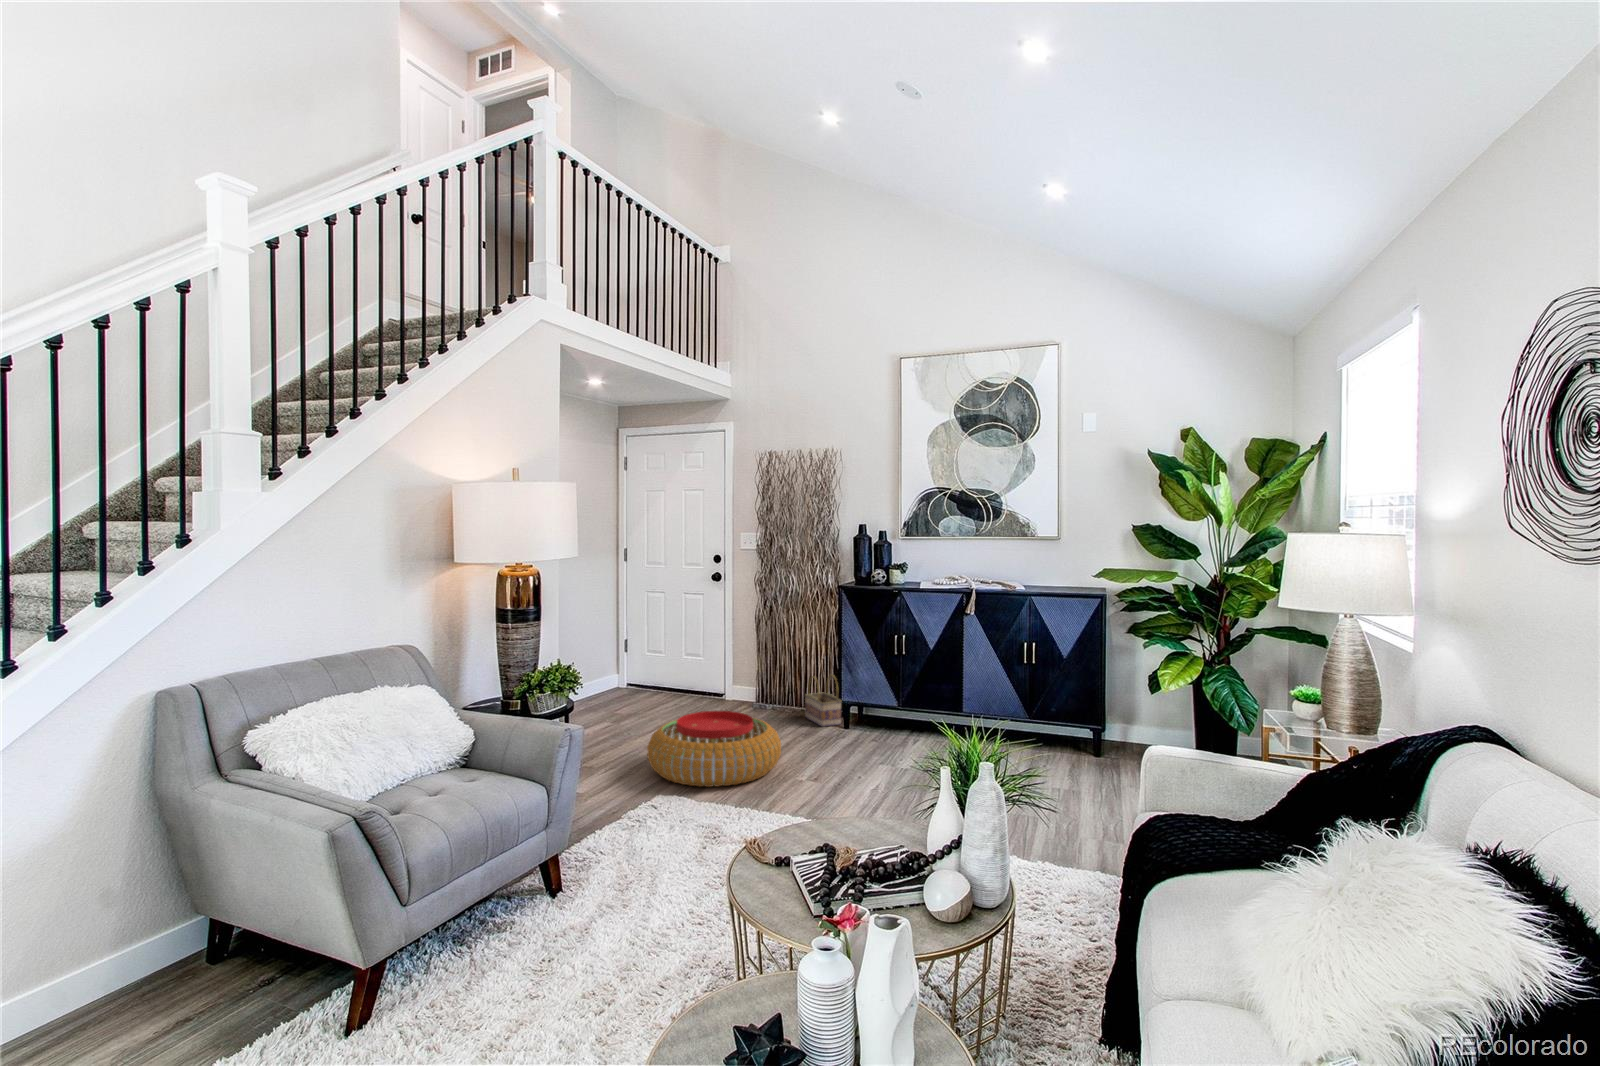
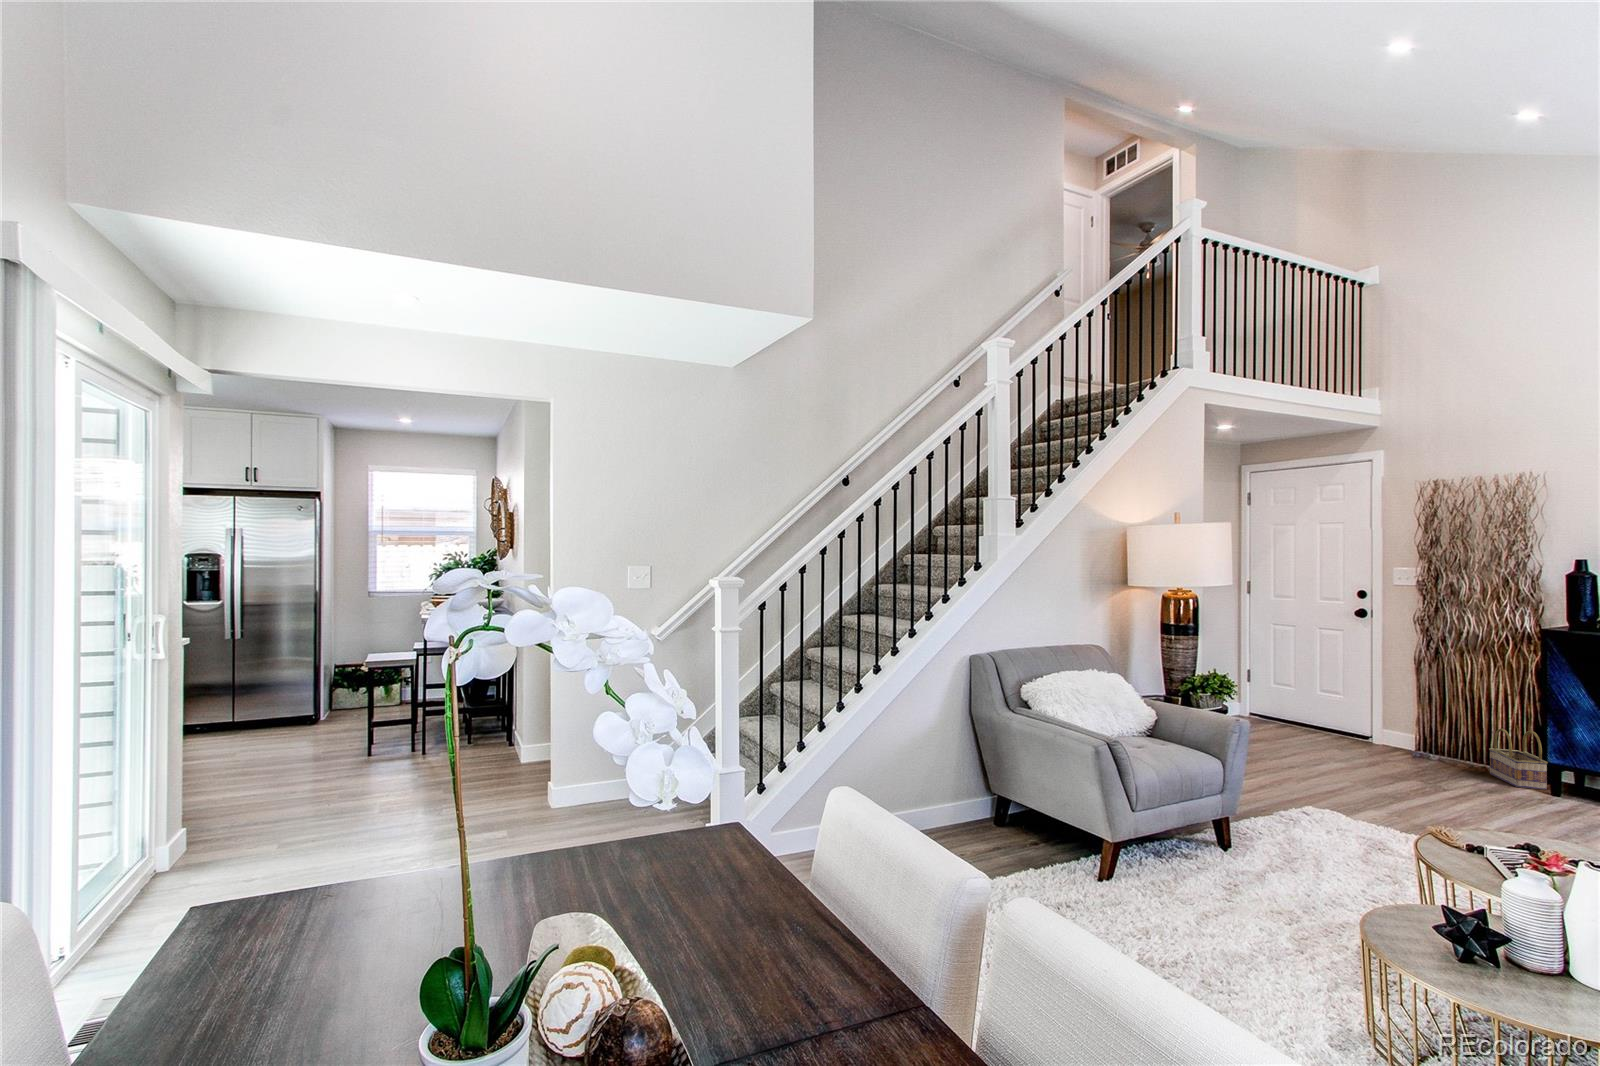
pouf: present [647,711,781,787] -> none [1294,740,1459,816]

